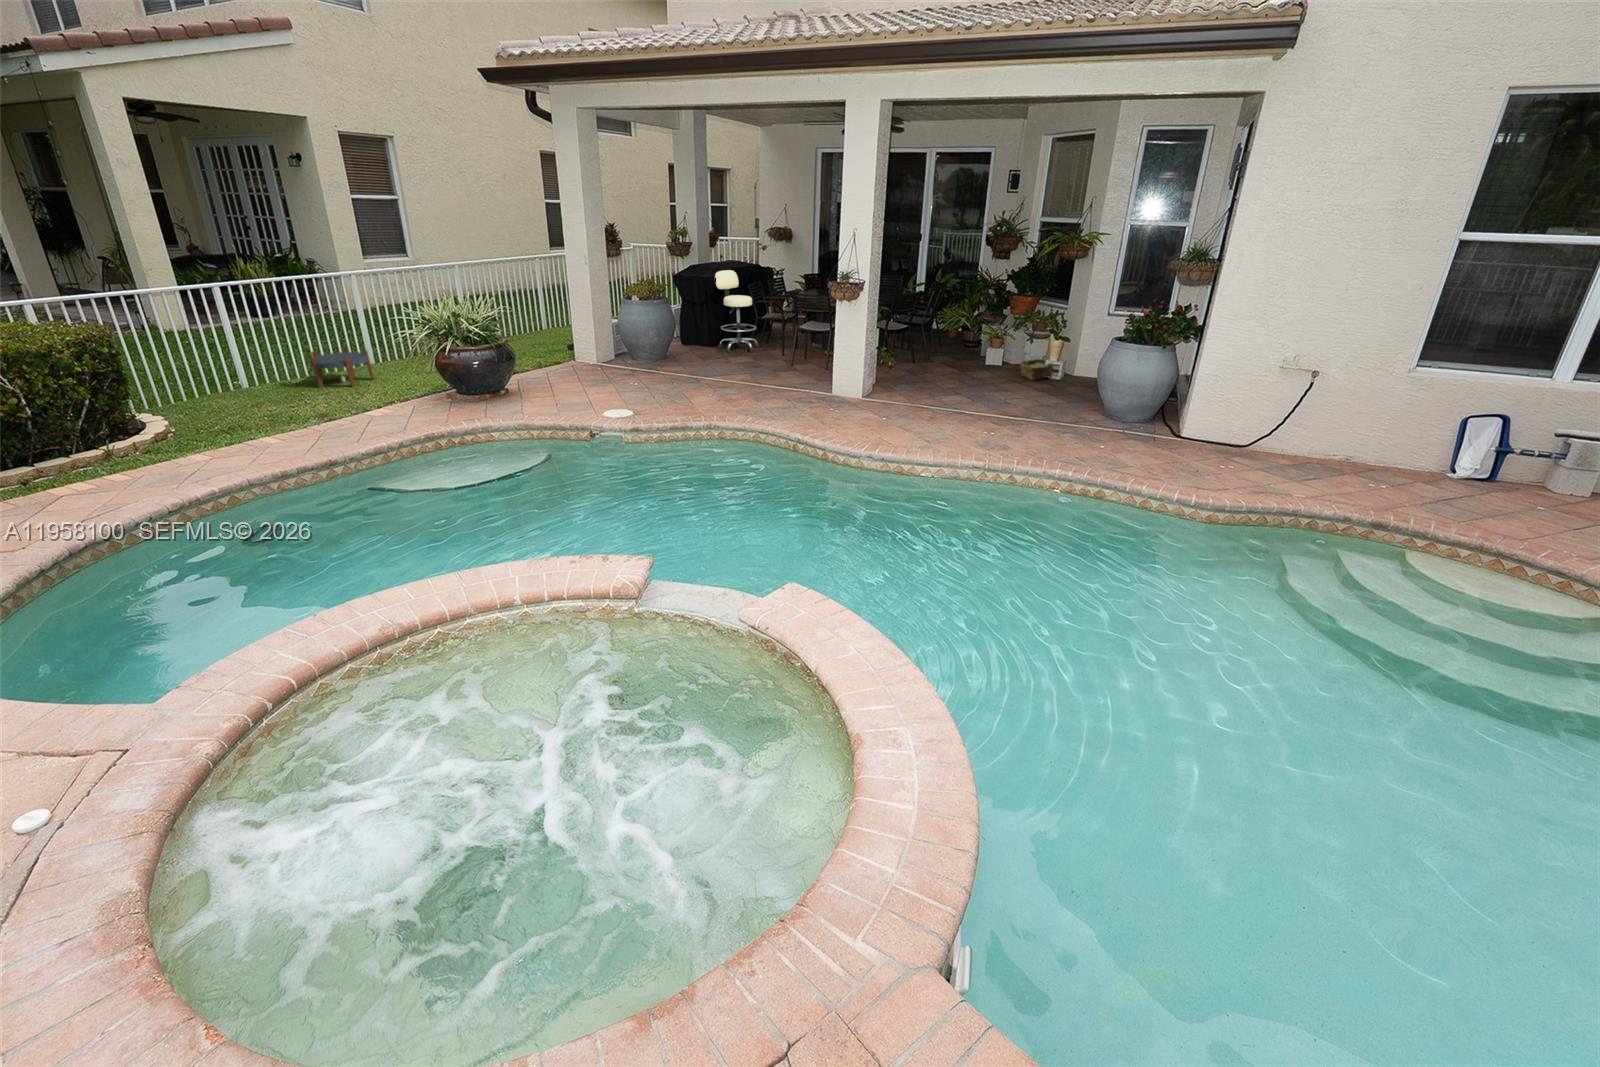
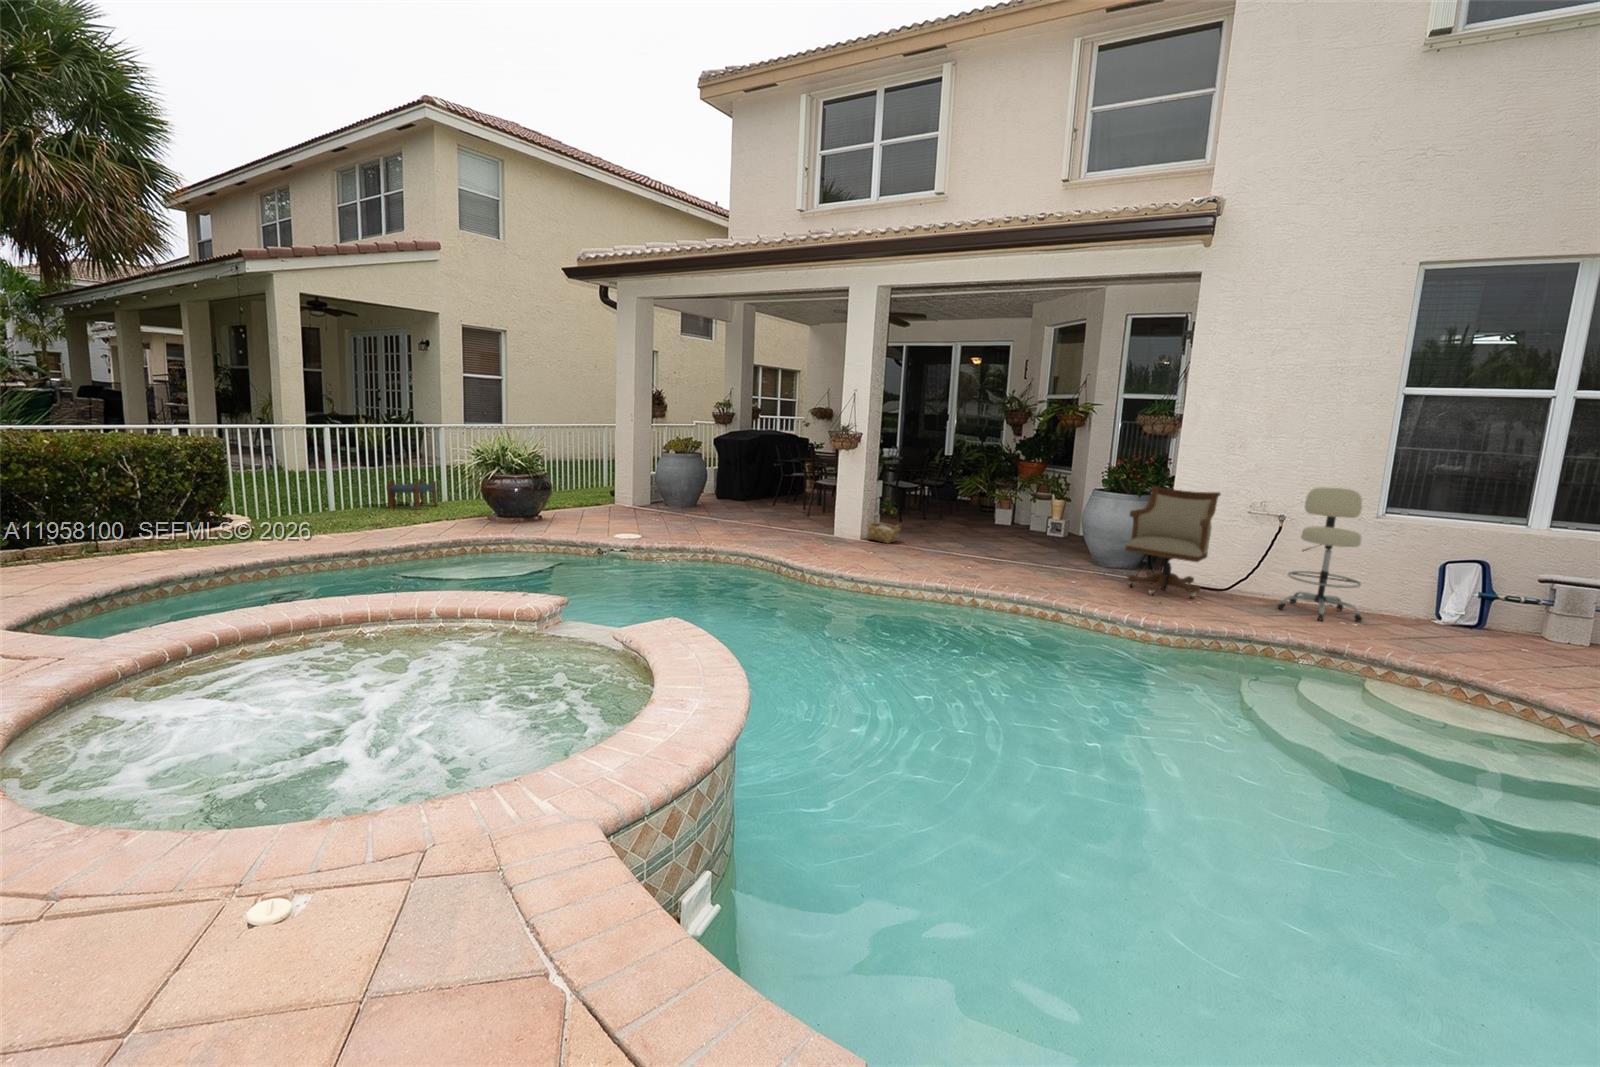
stool: present [715,270,759,352] -> present [1277,487,1362,622]
chair: none [1158,341,1262,462] -> present [1125,486,1220,599]
woven basket: present [1021,359,1052,380] -> present [867,519,901,543]

